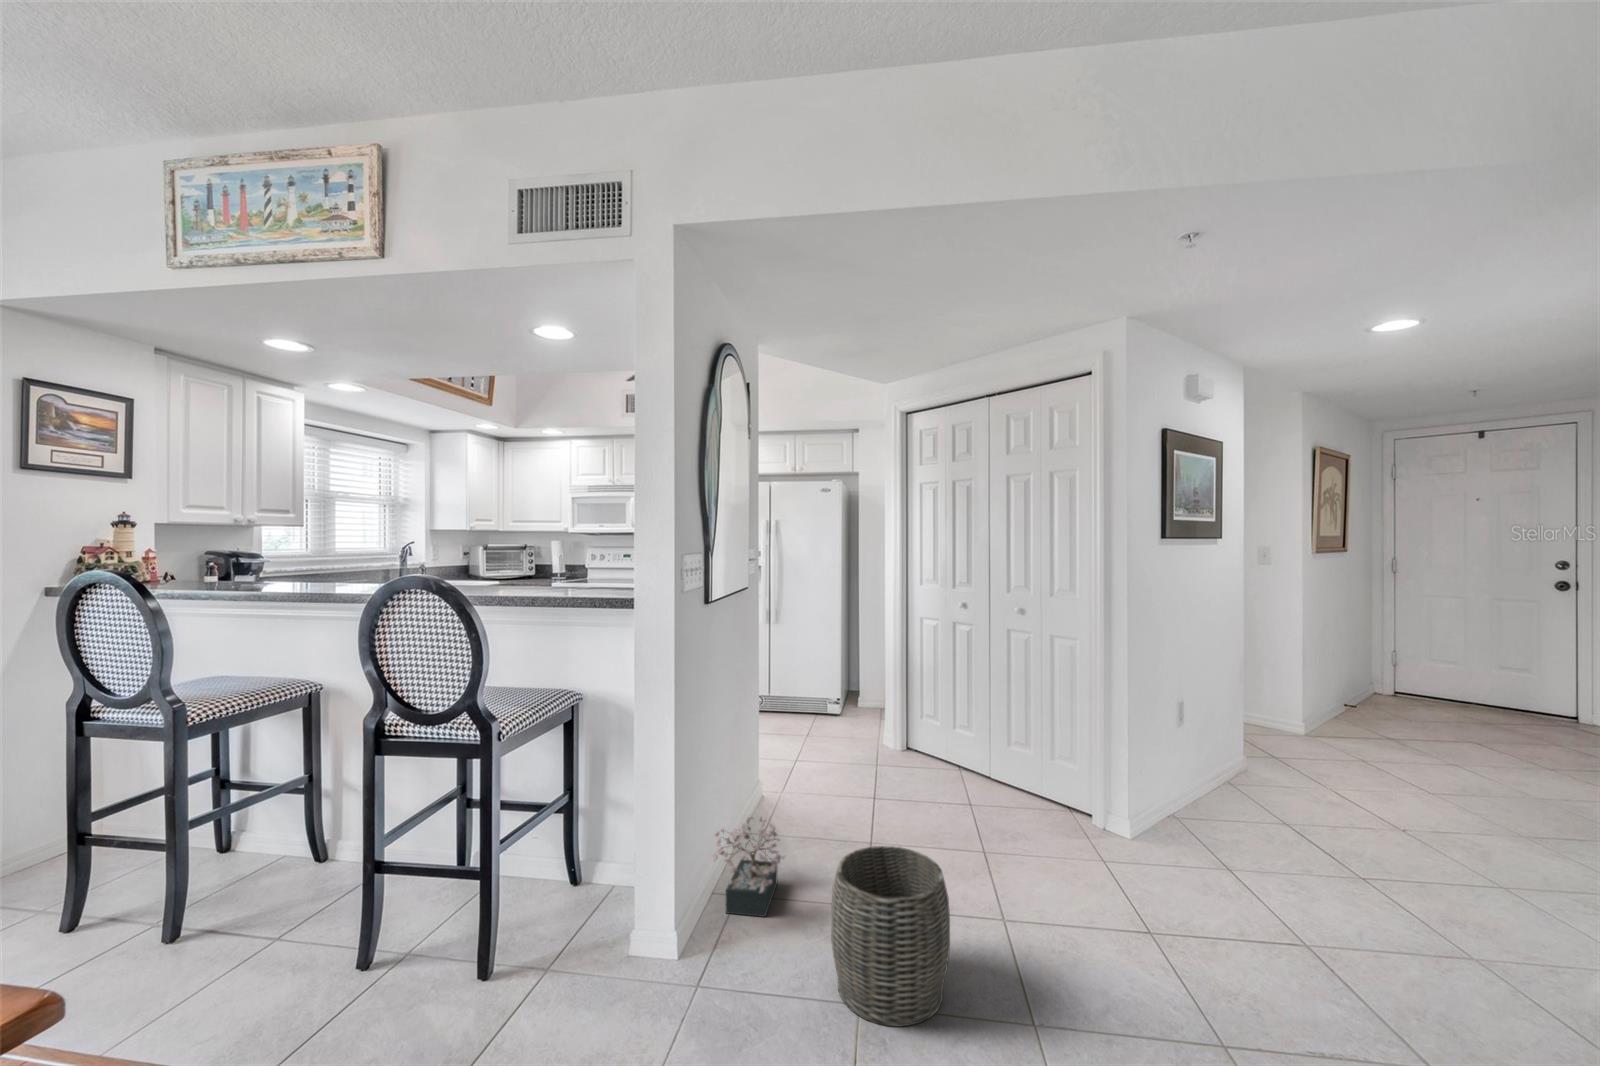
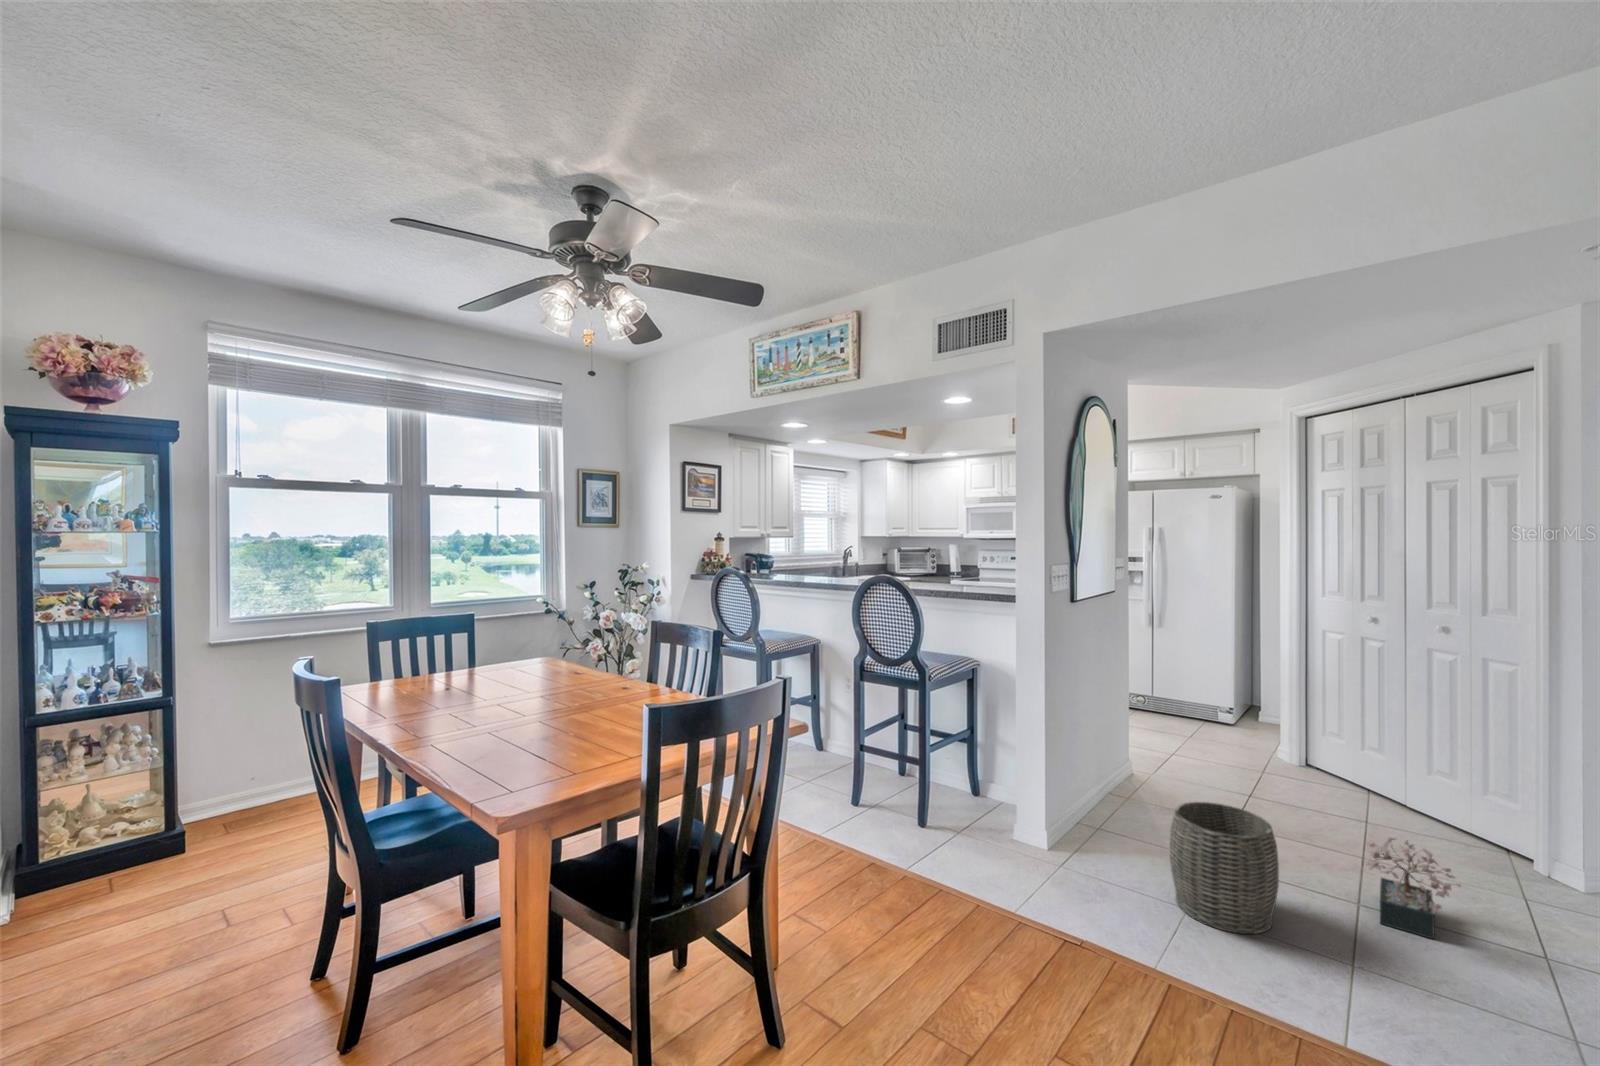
decorative plant: present [713,817,786,917] -> present [1364,838,1461,939]

